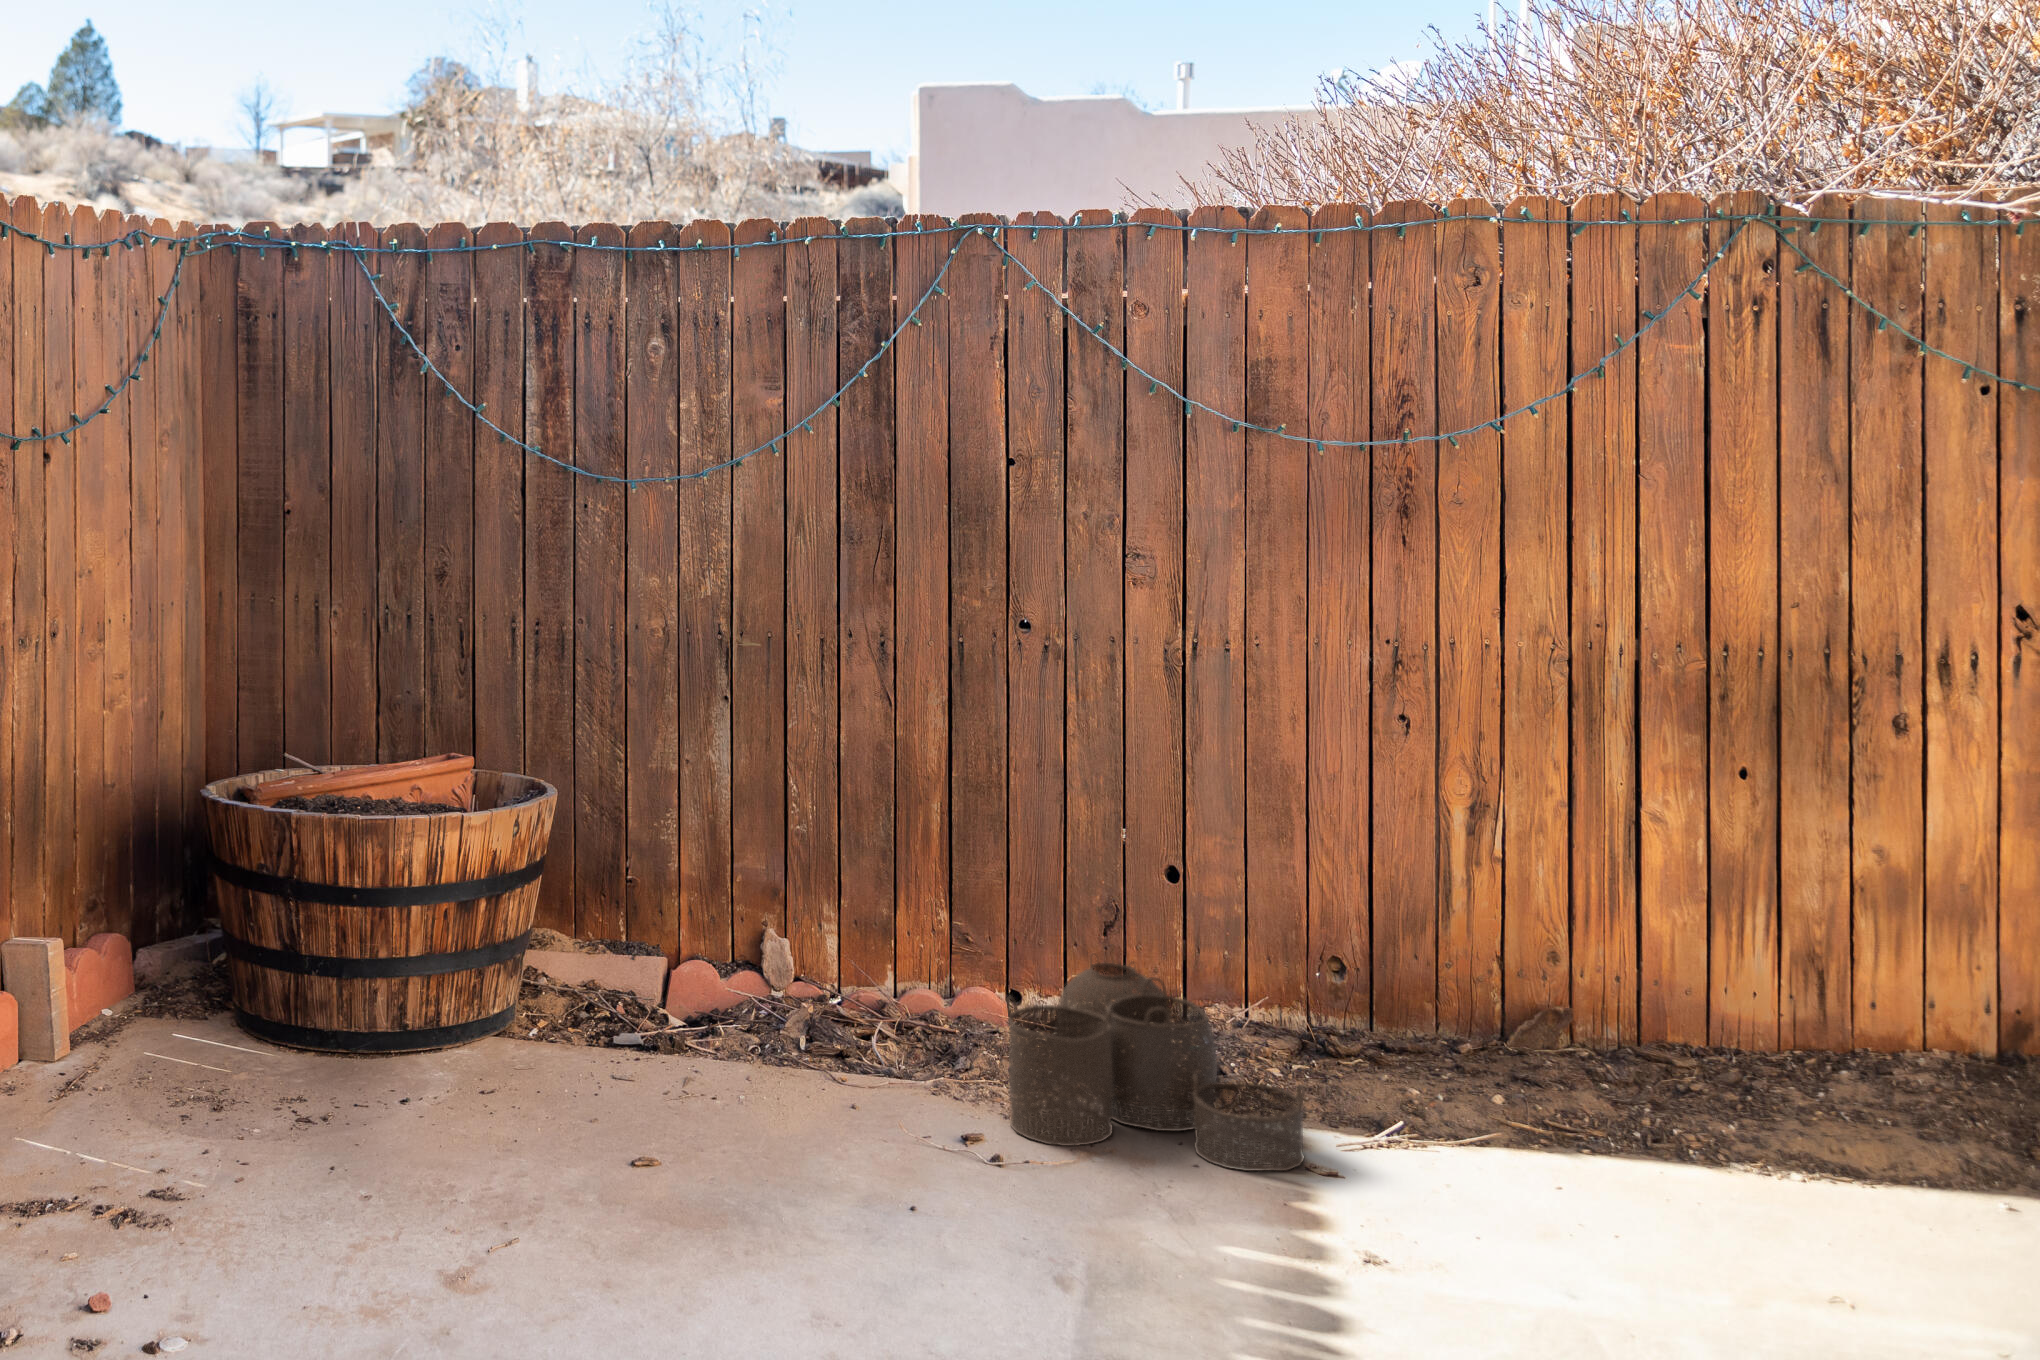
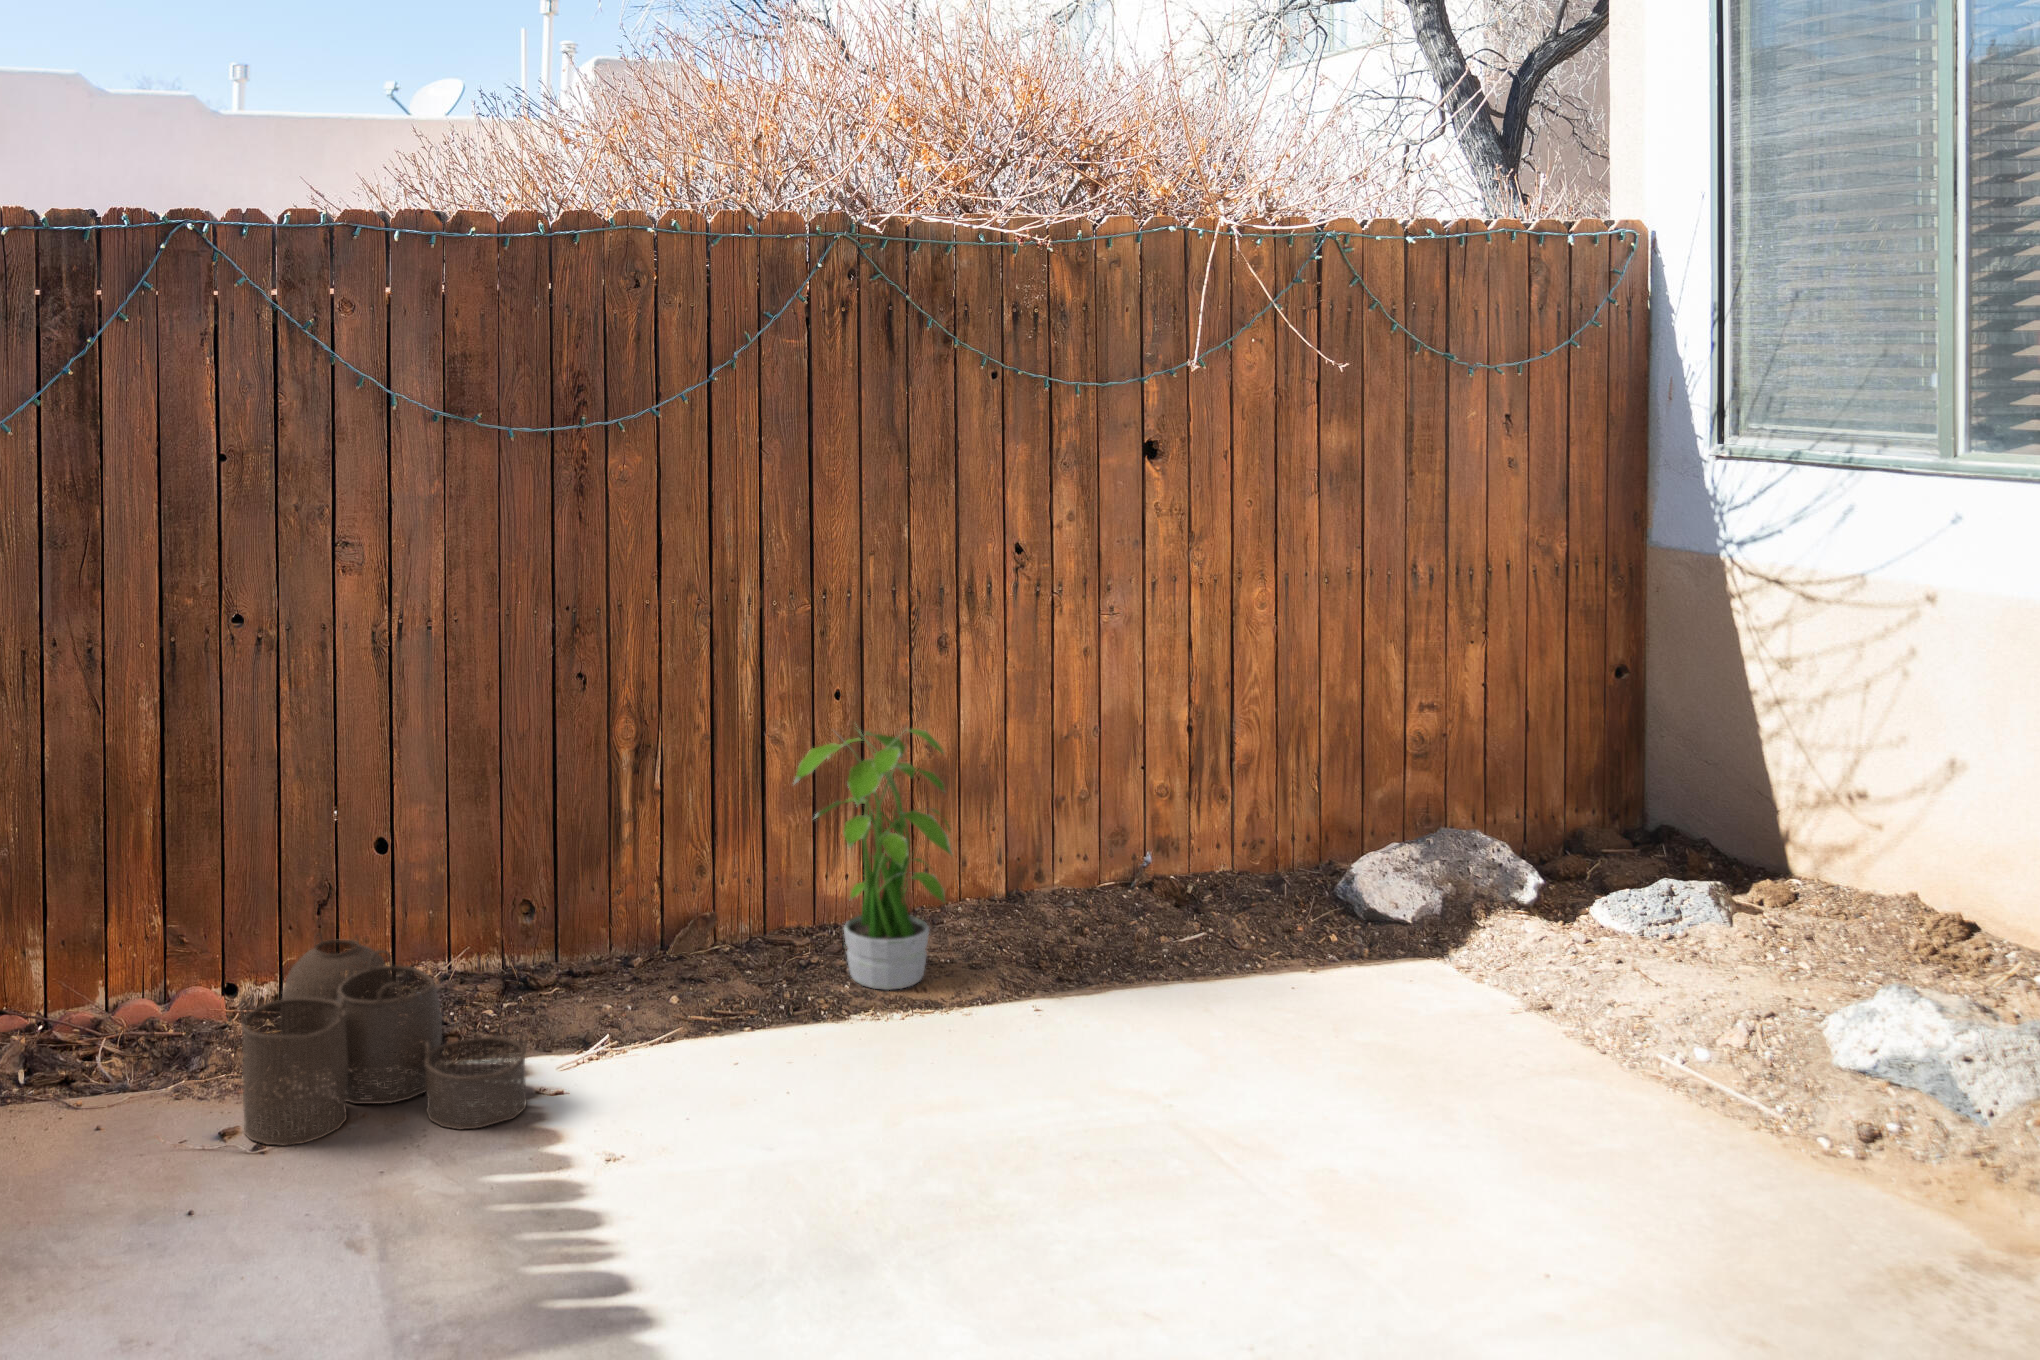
potted plant: none [1662,809,1892,1144] -> present [794,729,952,990]

